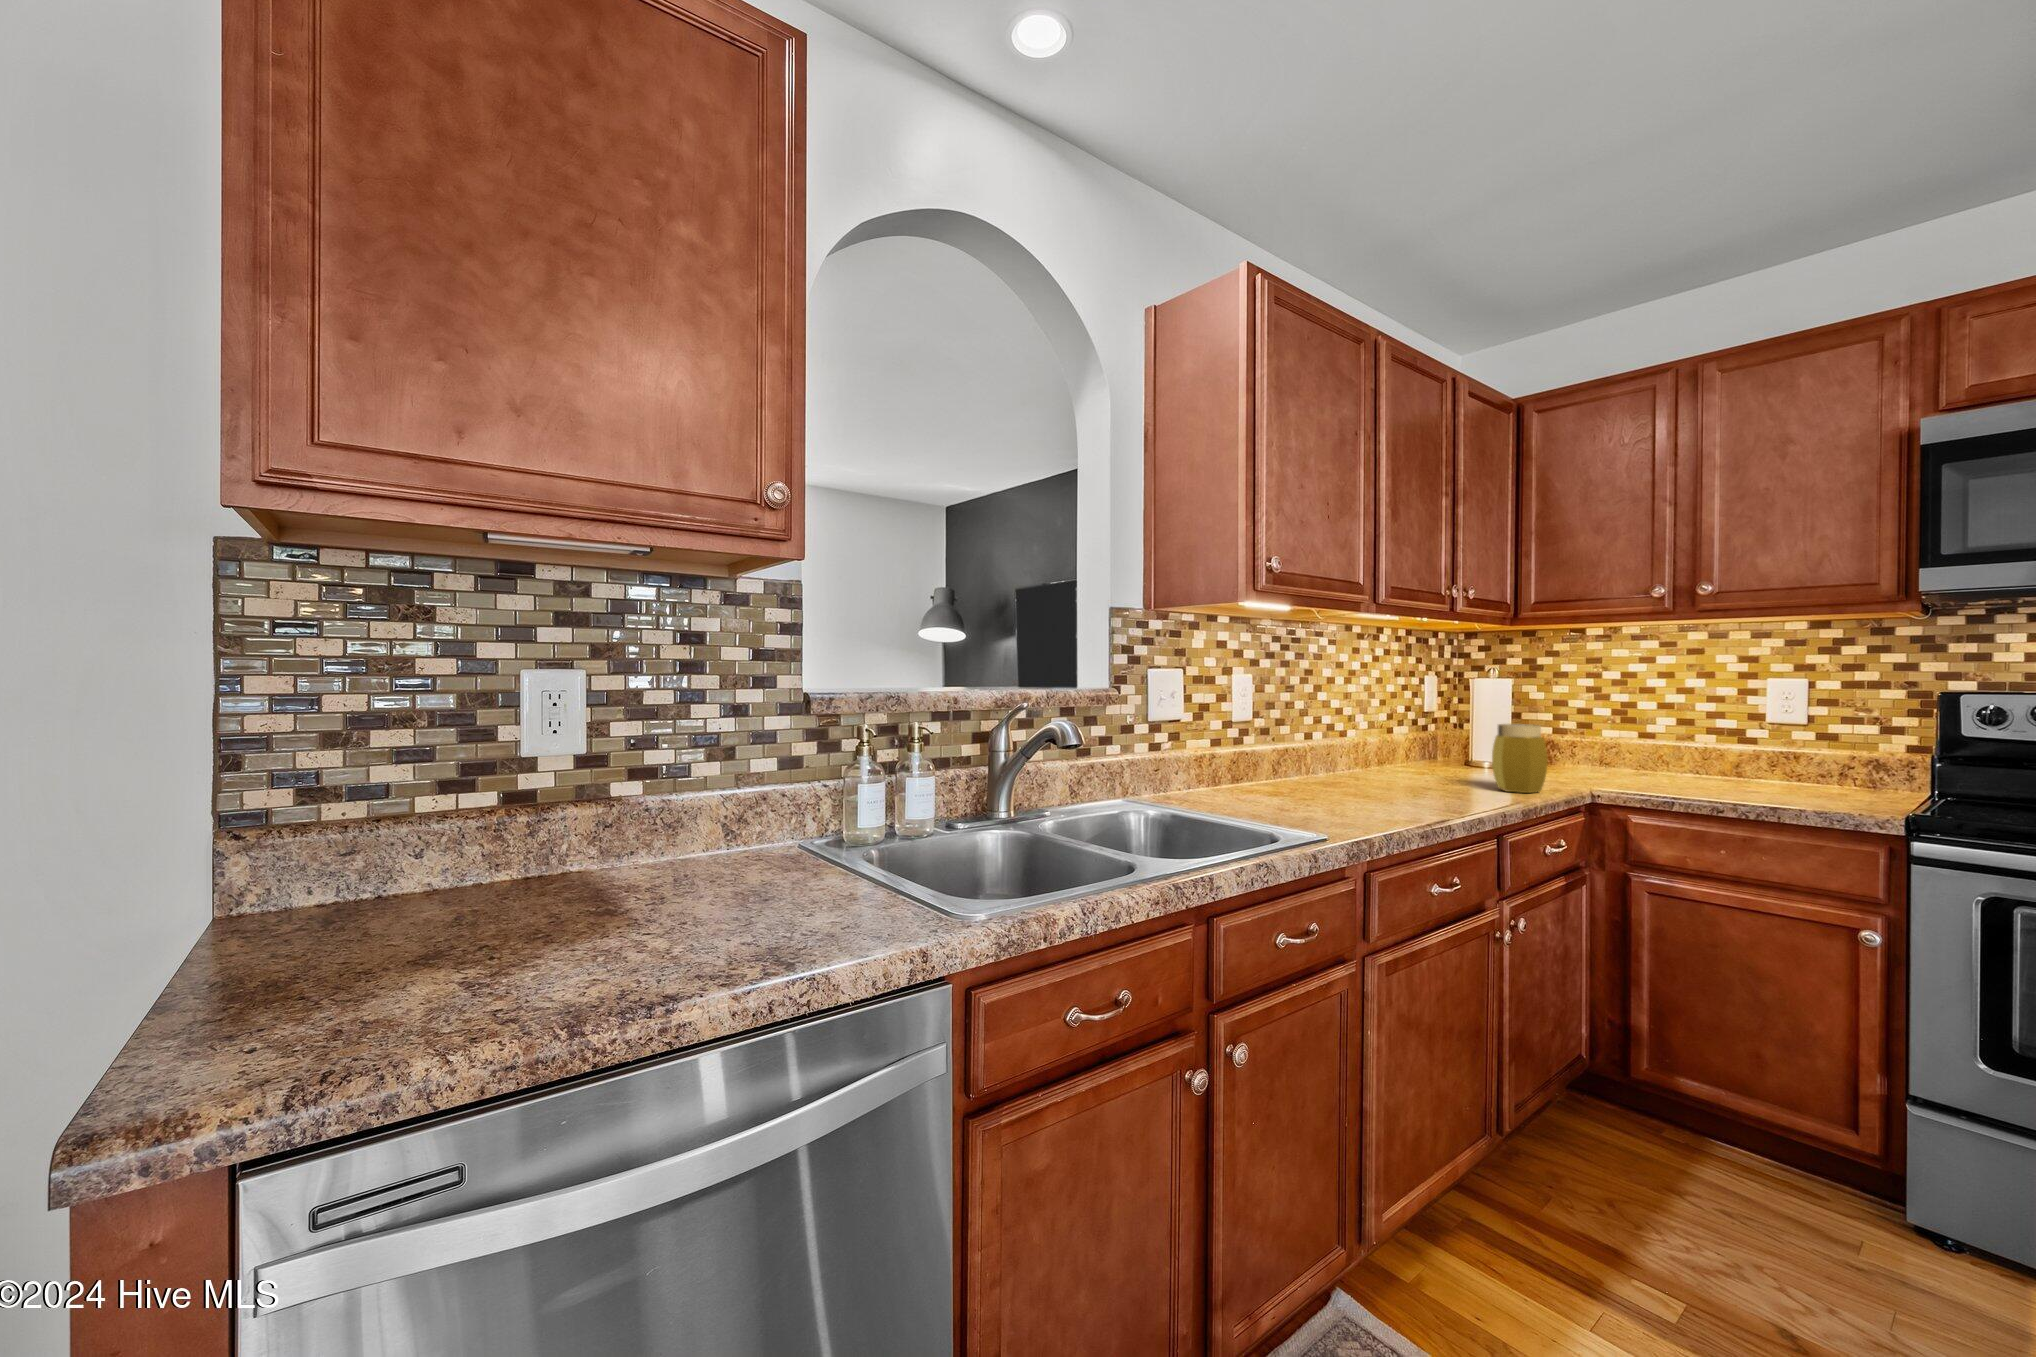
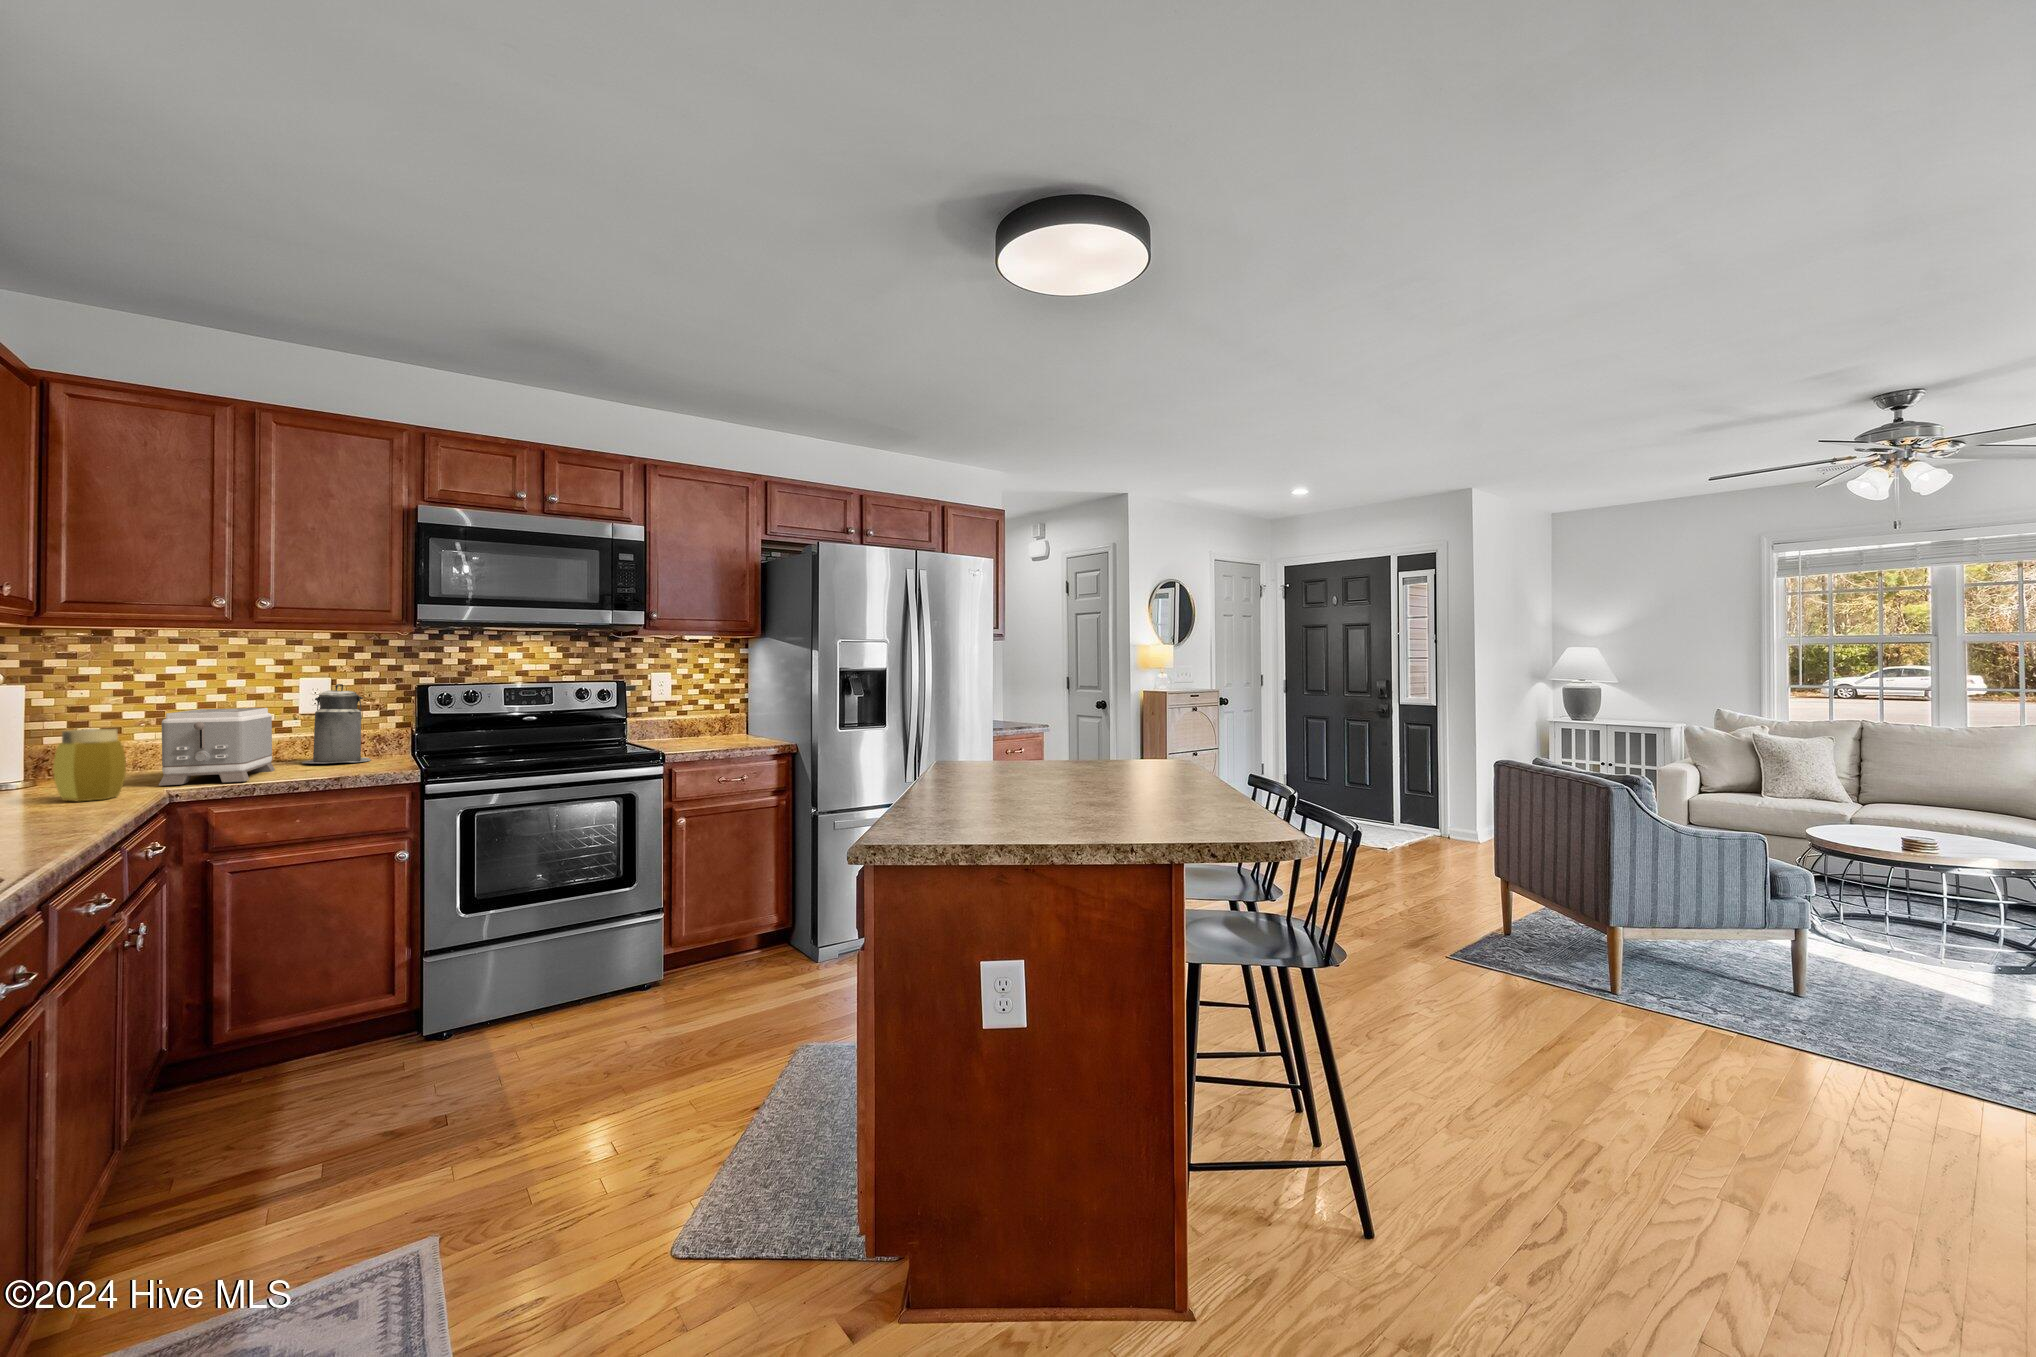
canister: none [1759,687,1855,791] -> present [302,684,371,763]
toaster: none [1586,710,1721,795] -> present [159,708,275,785]

